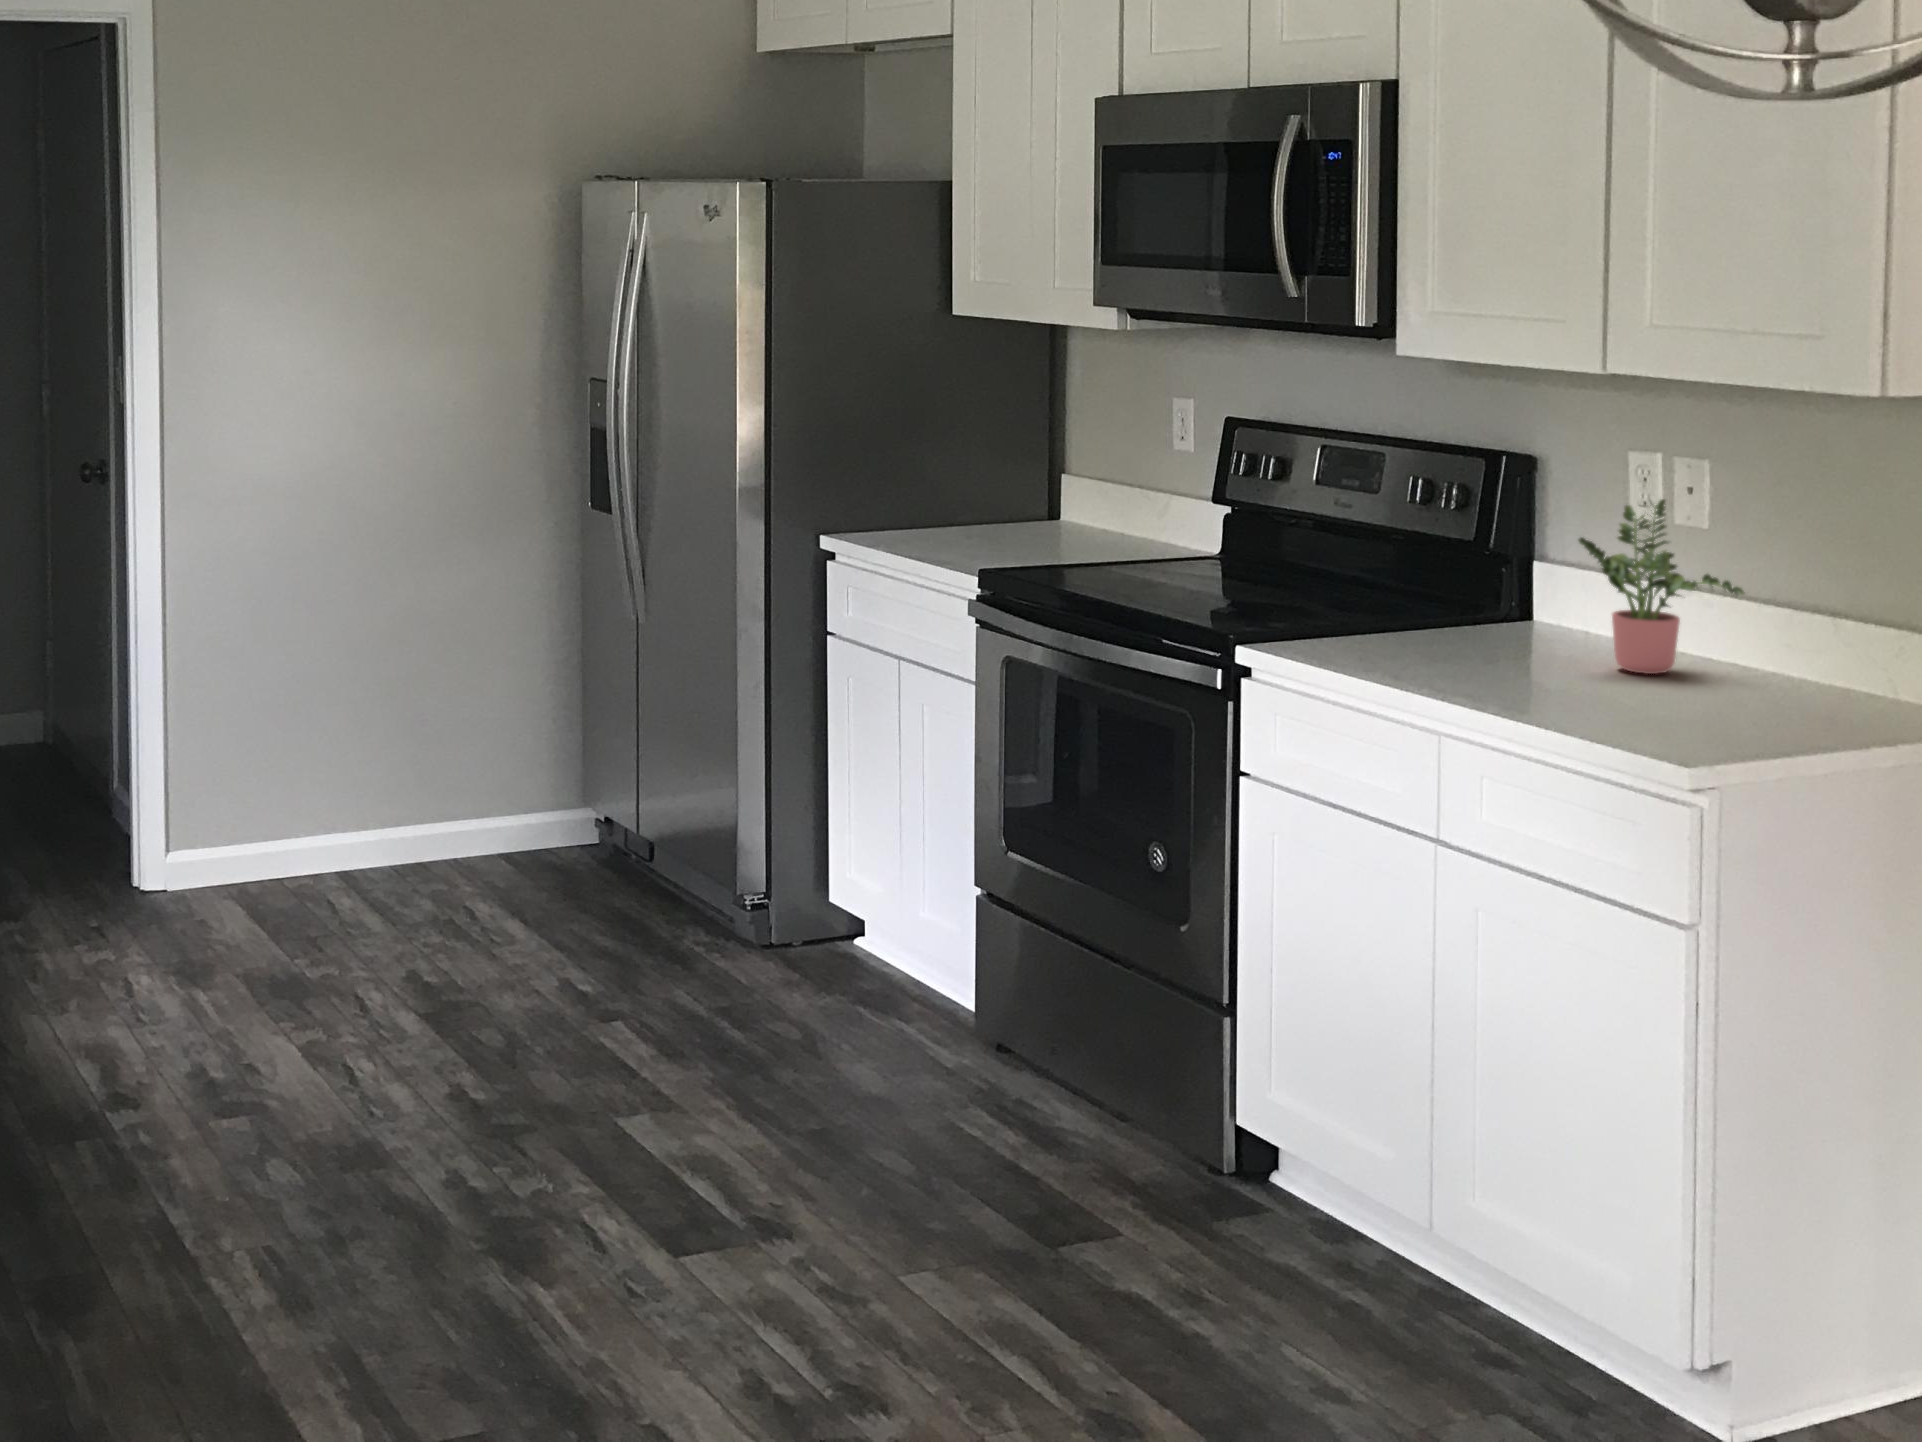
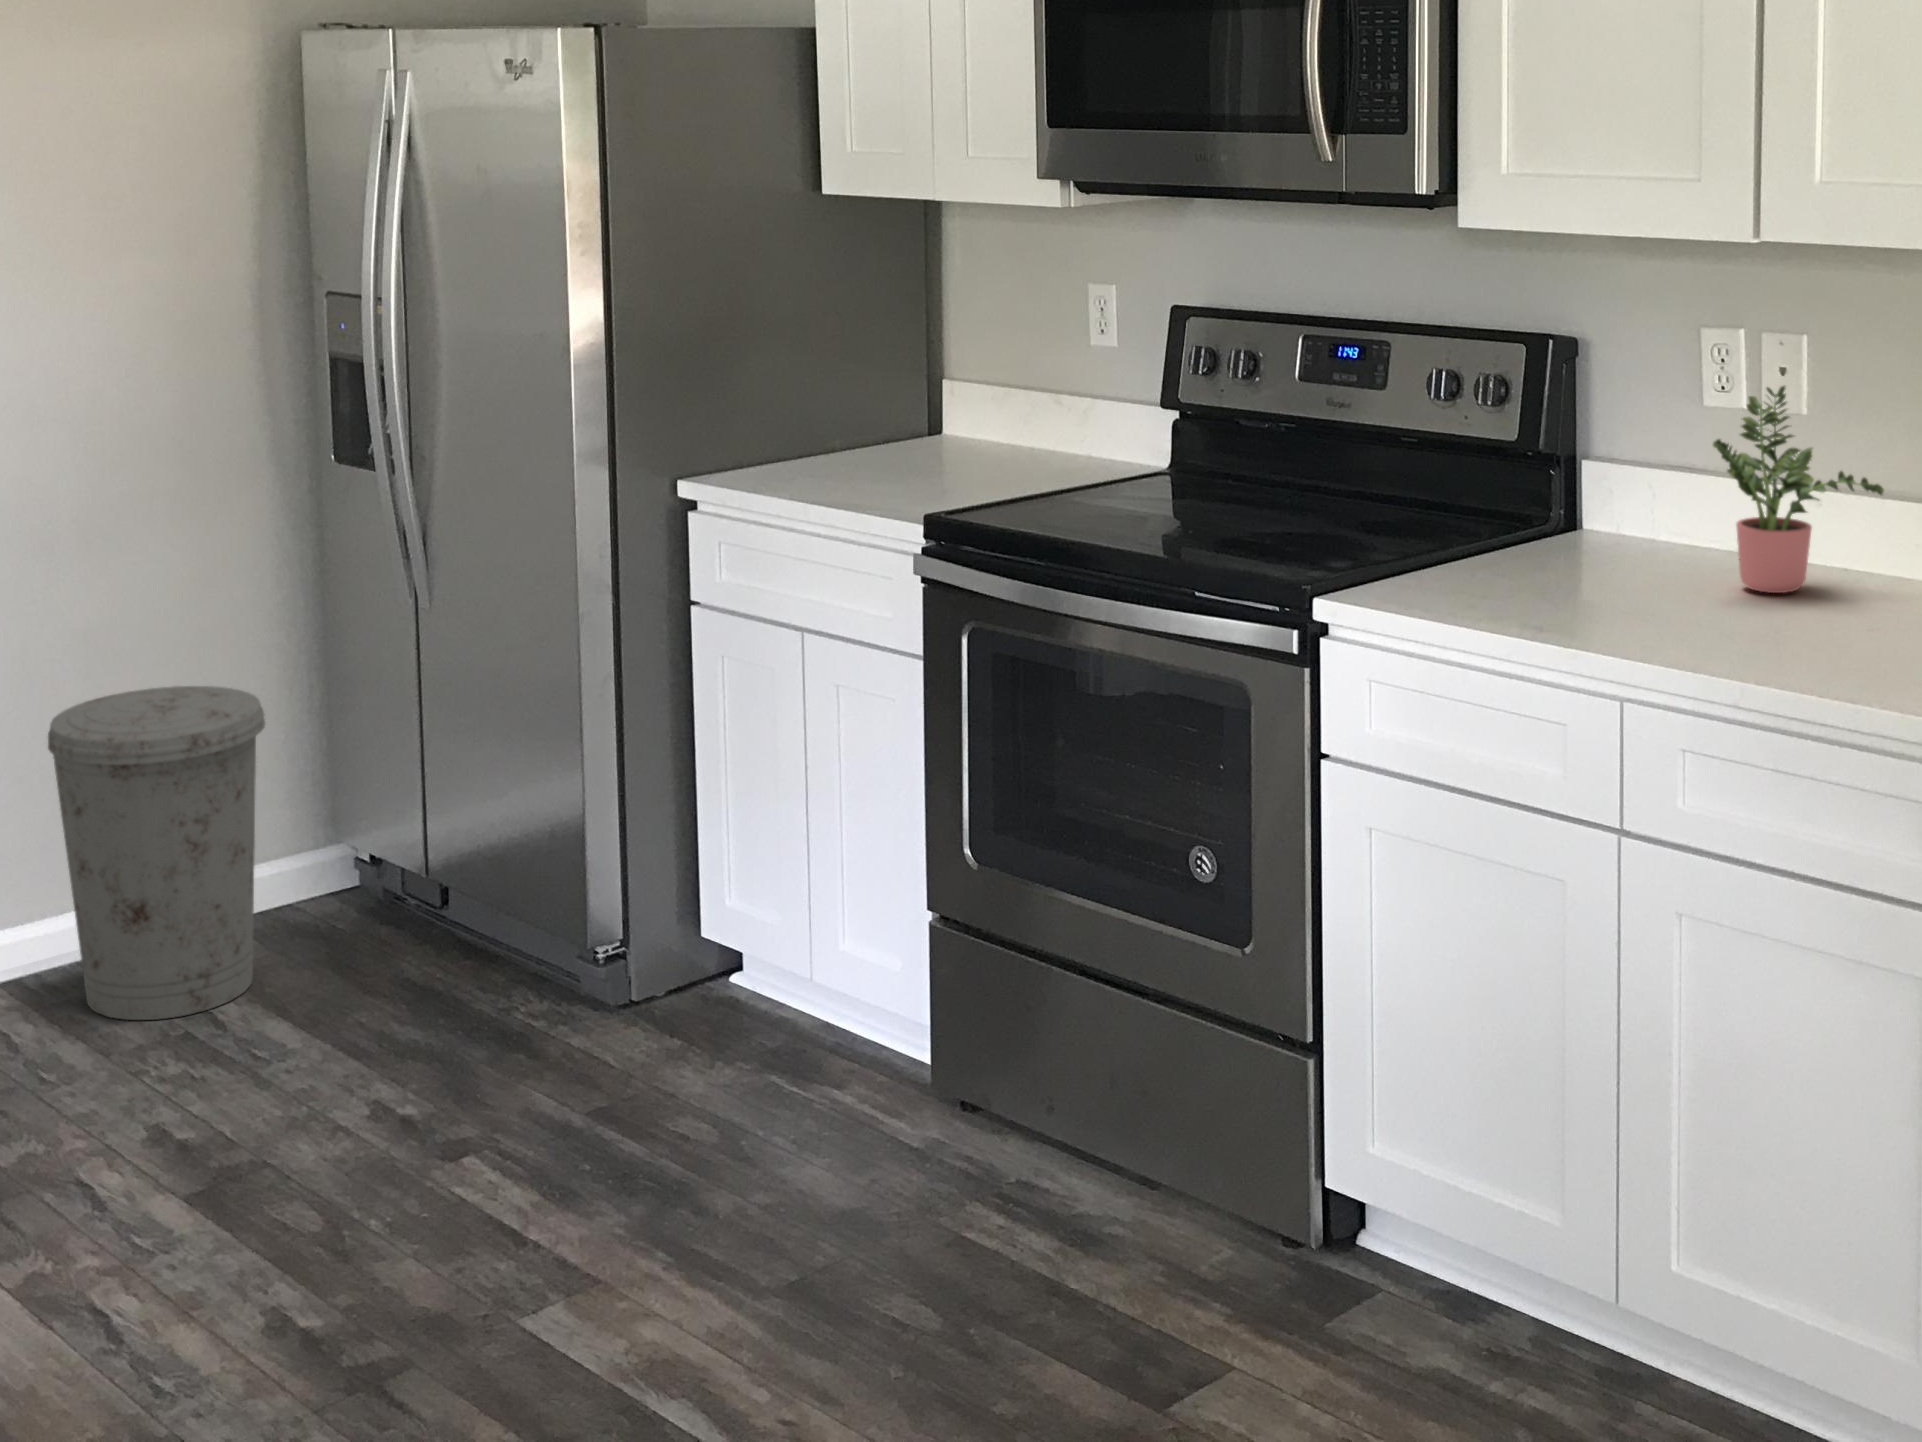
trash can: none [372,665,523,907] -> present [48,686,265,1020]

